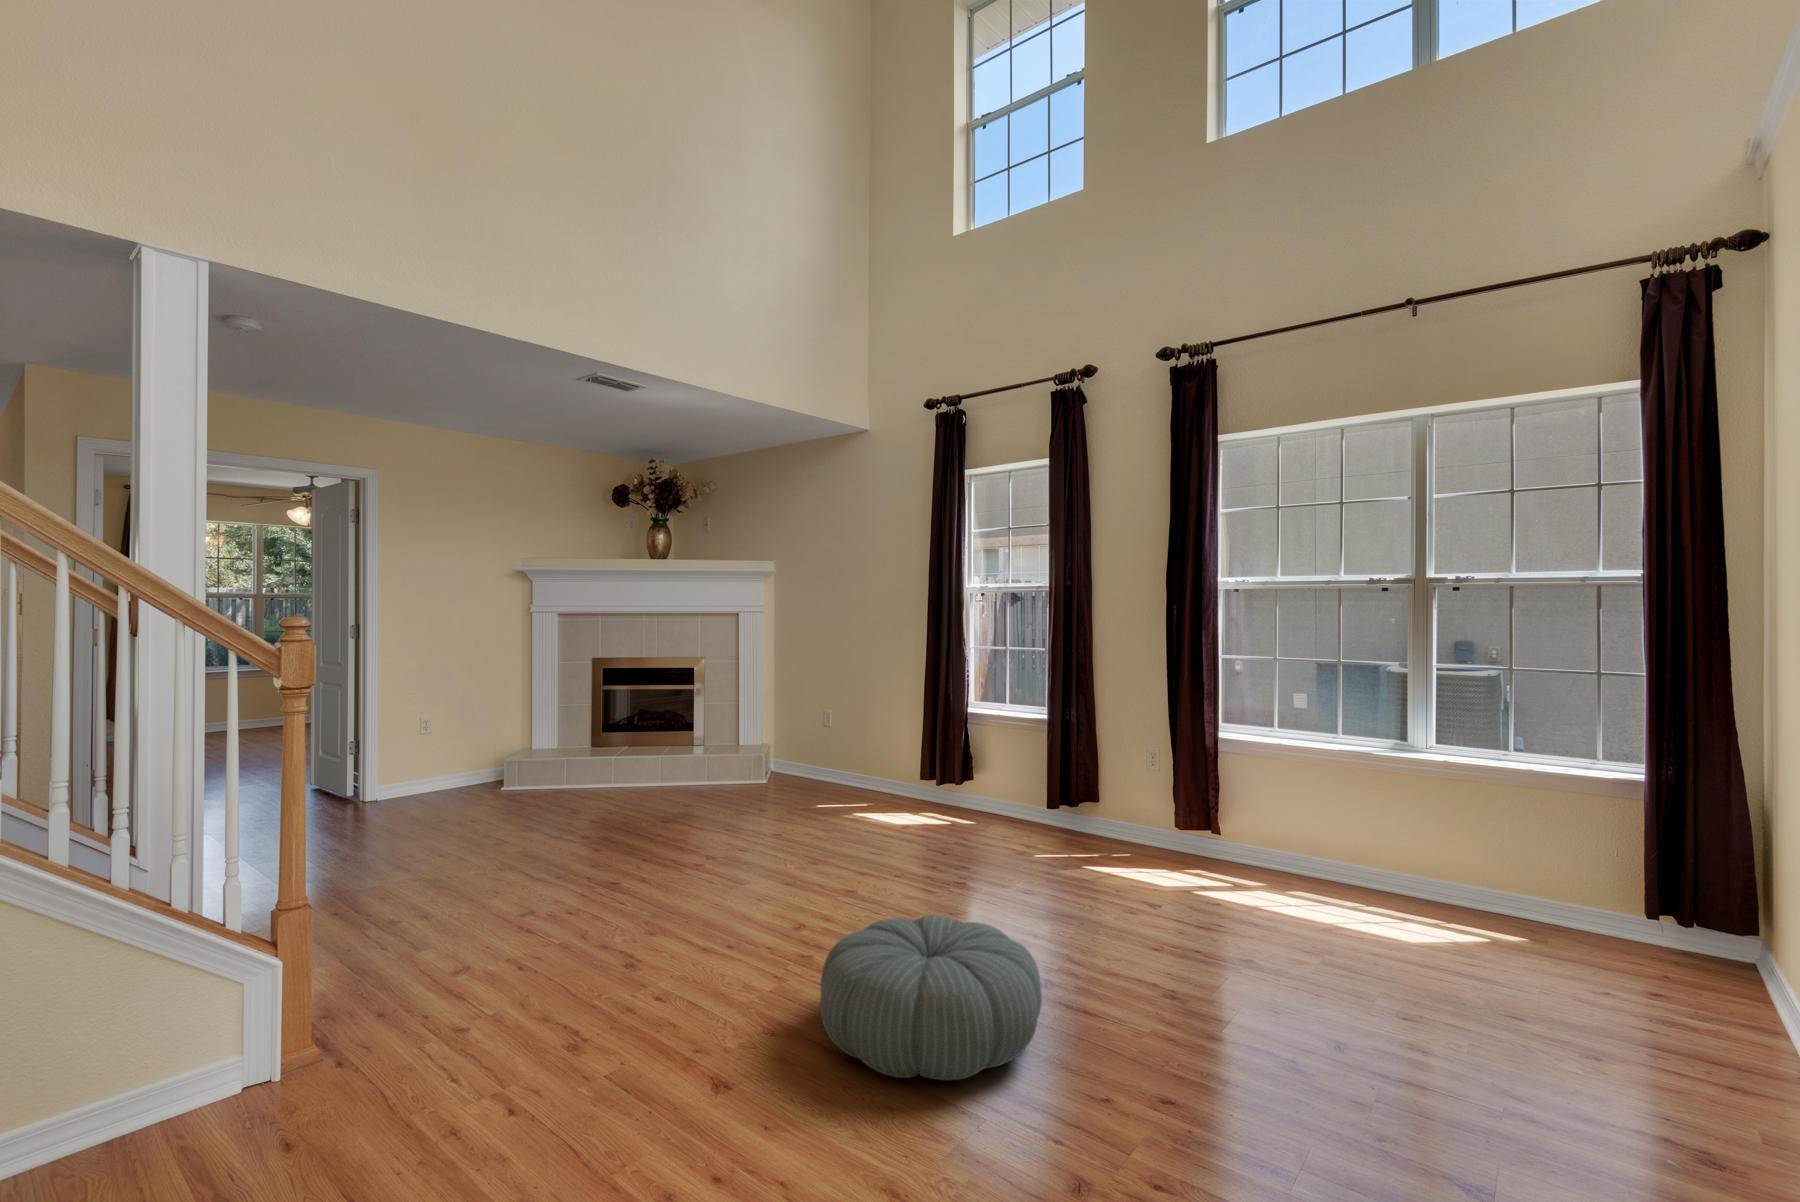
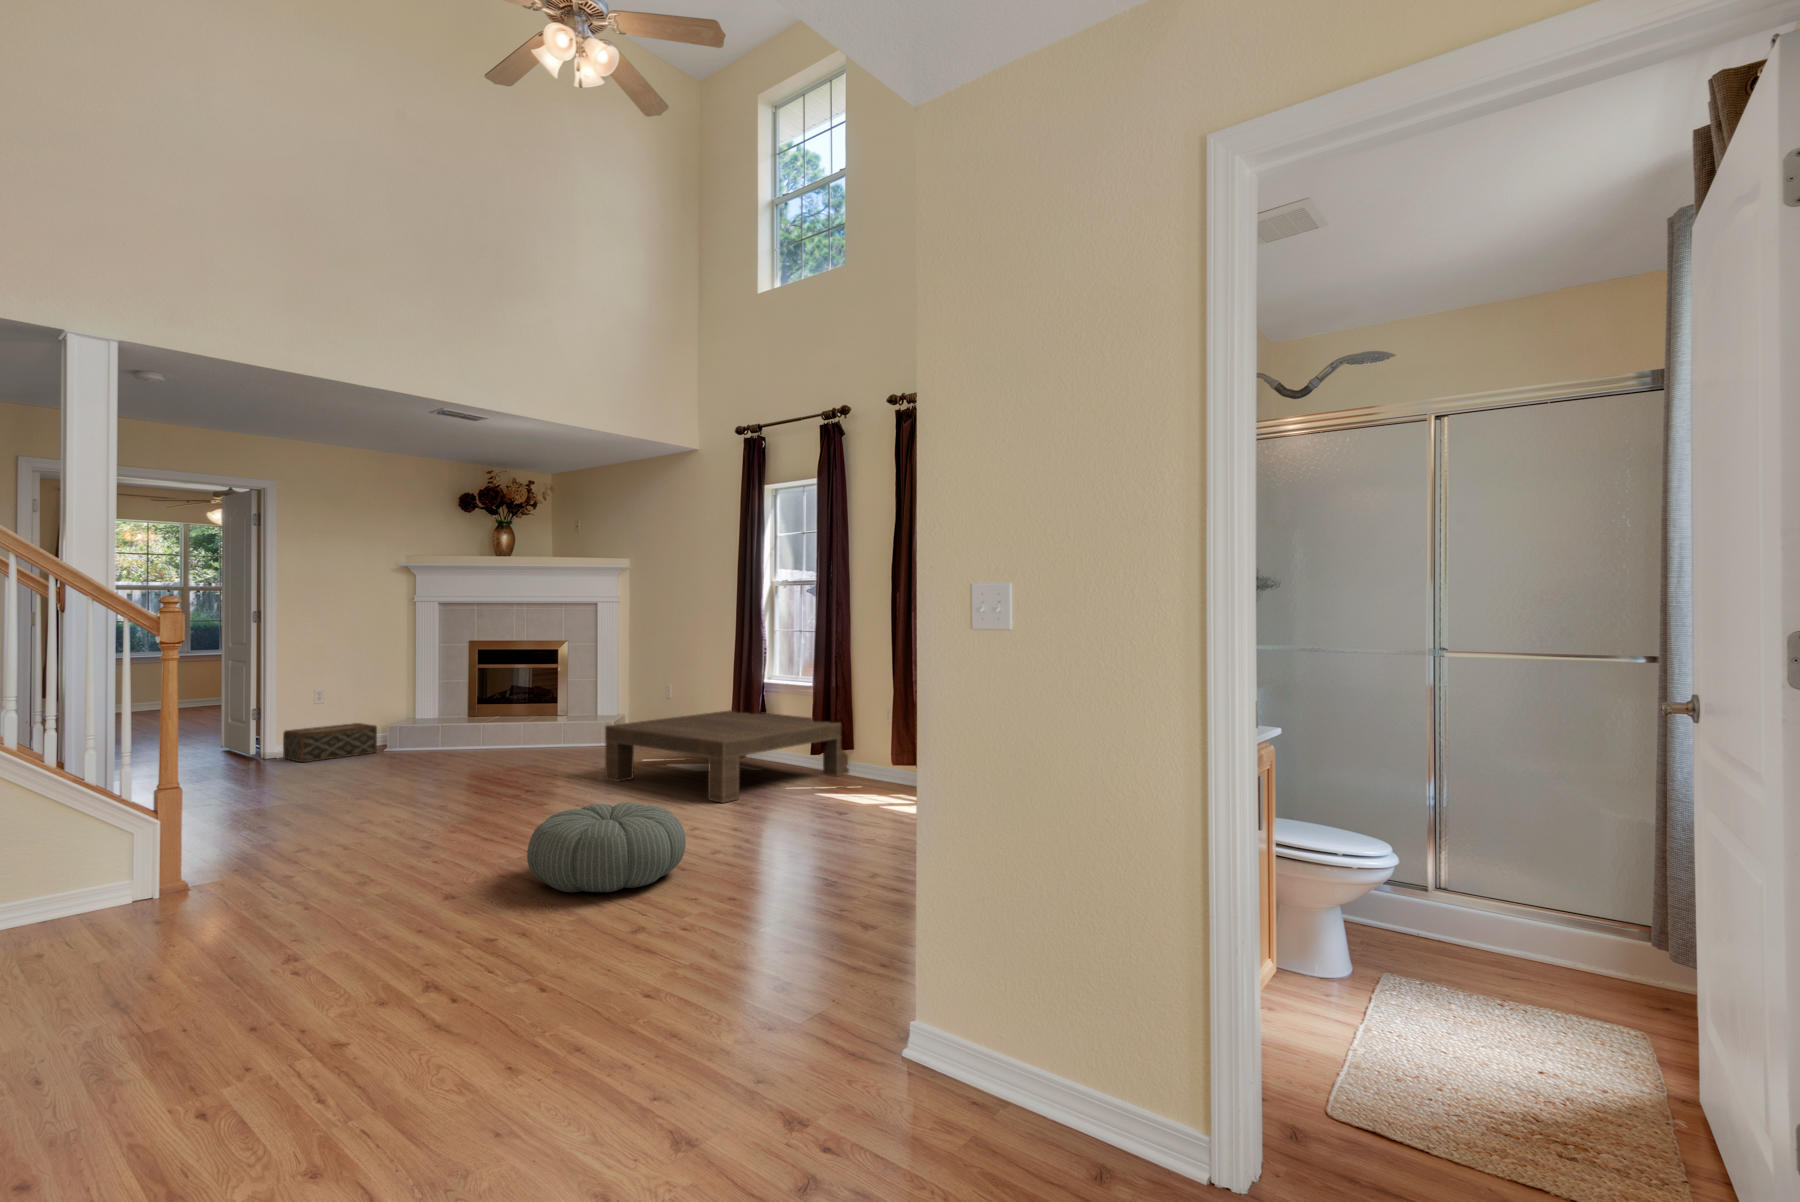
coffee table: none [792,745,1092,882] -> present [605,710,849,803]
woven basket: none [385,757,493,808] -> present [283,723,377,762]

